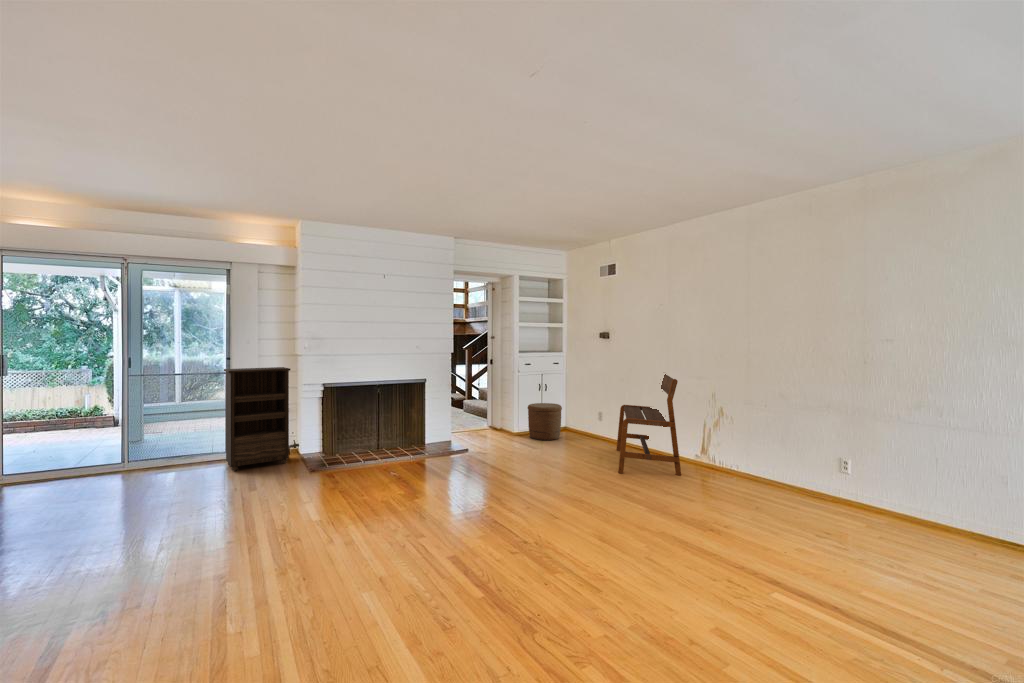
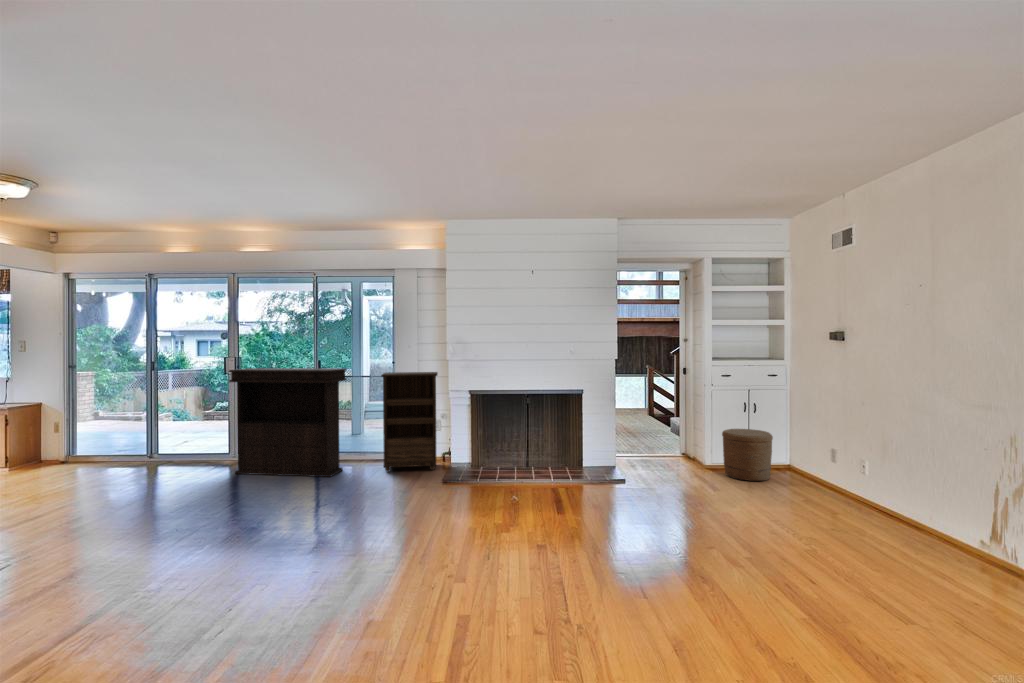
console table: none [8,365,181,499] -> present [229,368,347,477]
bench: present [616,374,681,475] -> none [815,397,943,570]

